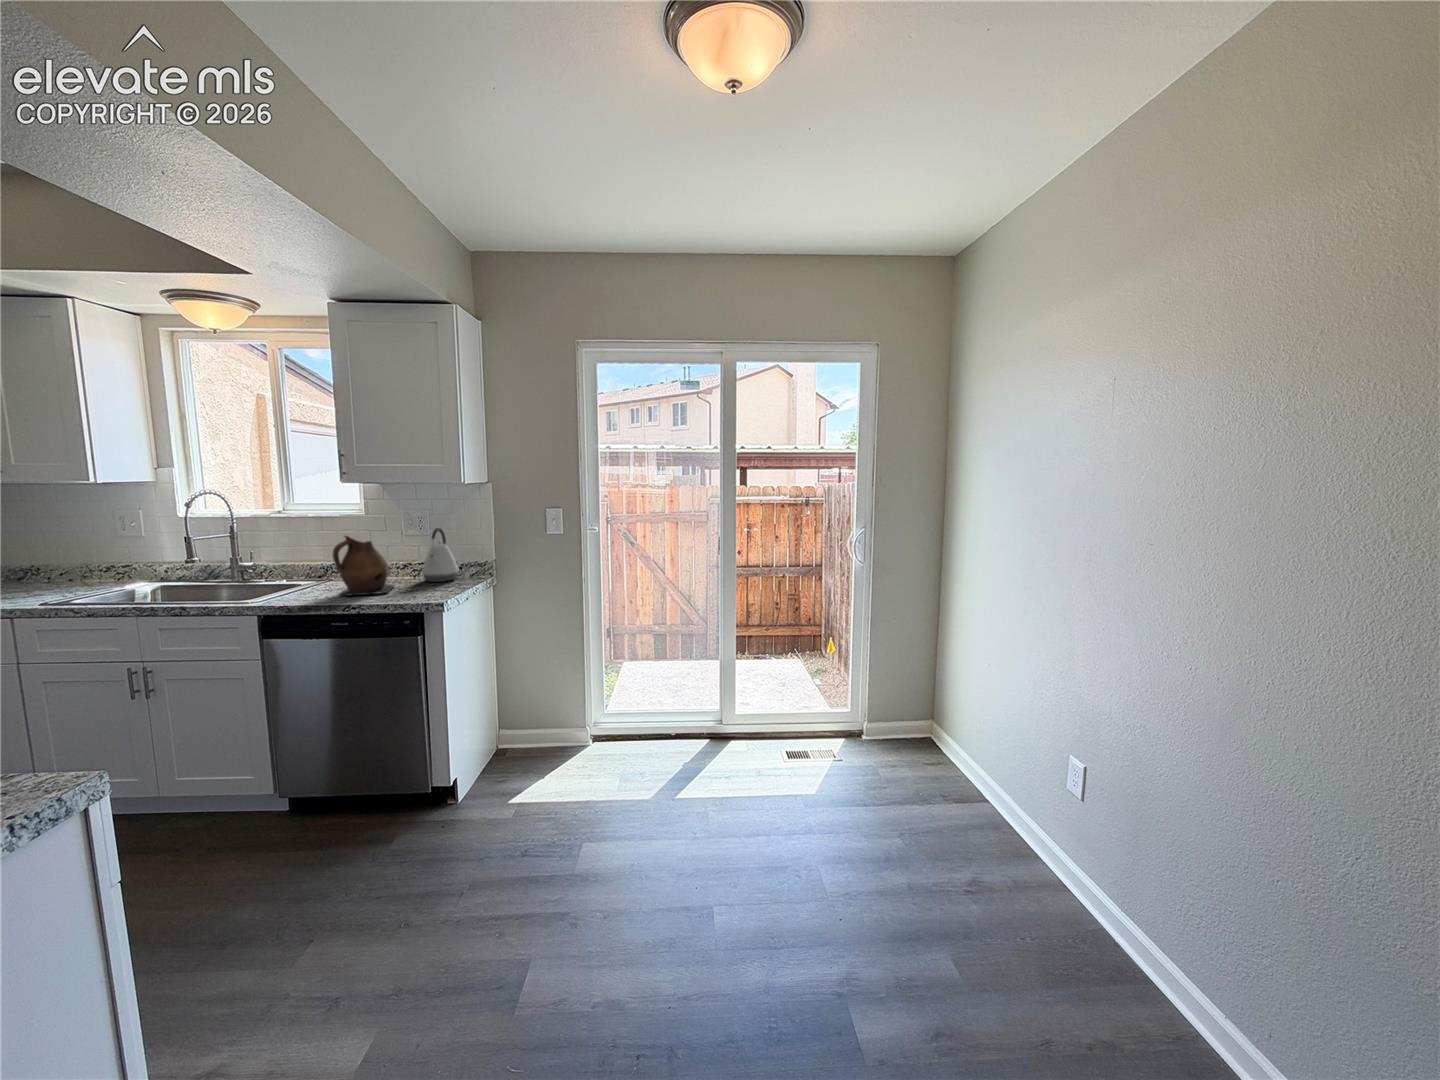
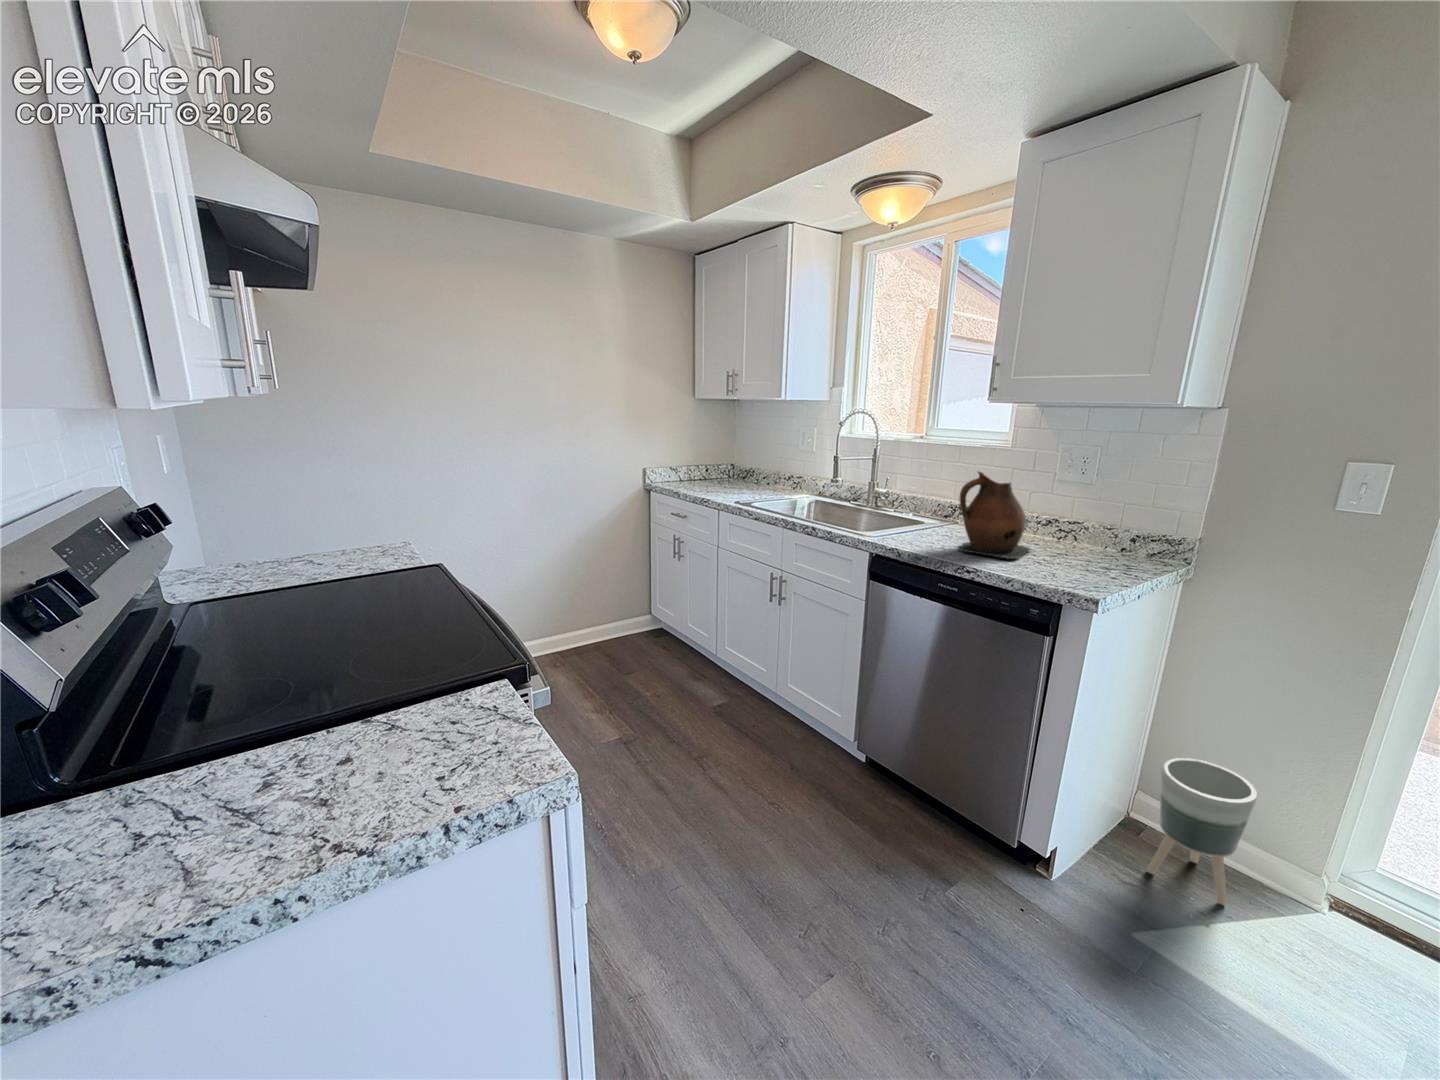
kettle: present [422,528,459,582] -> none [1072,474,1131,558]
planter: none [504,686,550,766] -> present [1147,758,1257,905]

